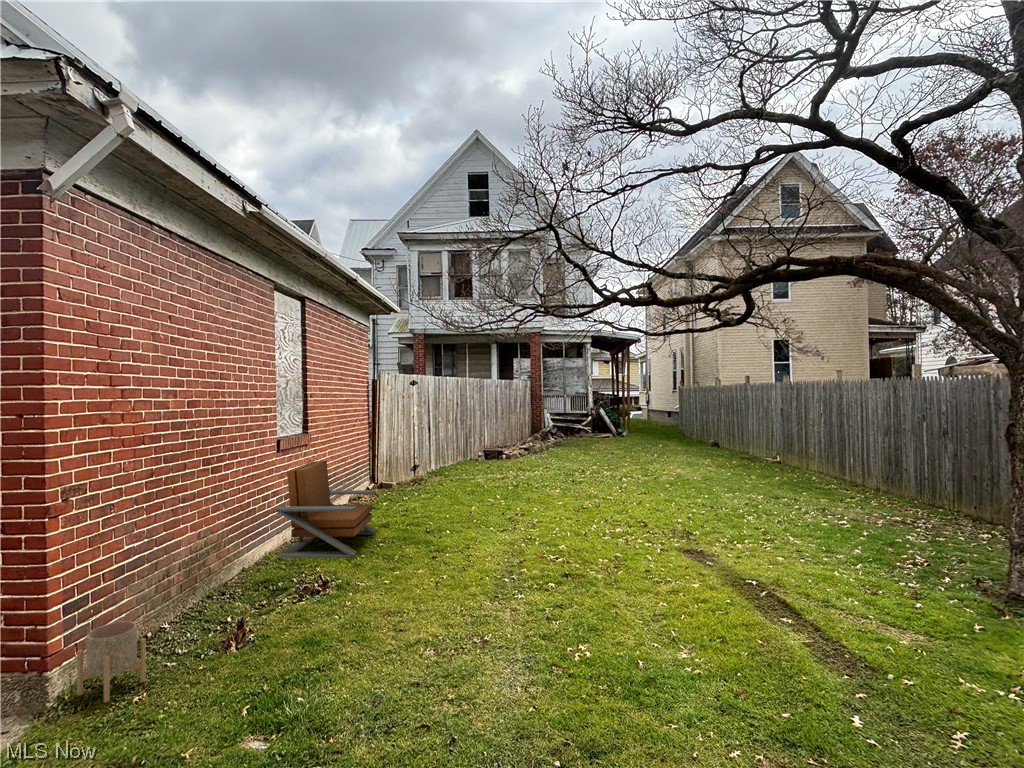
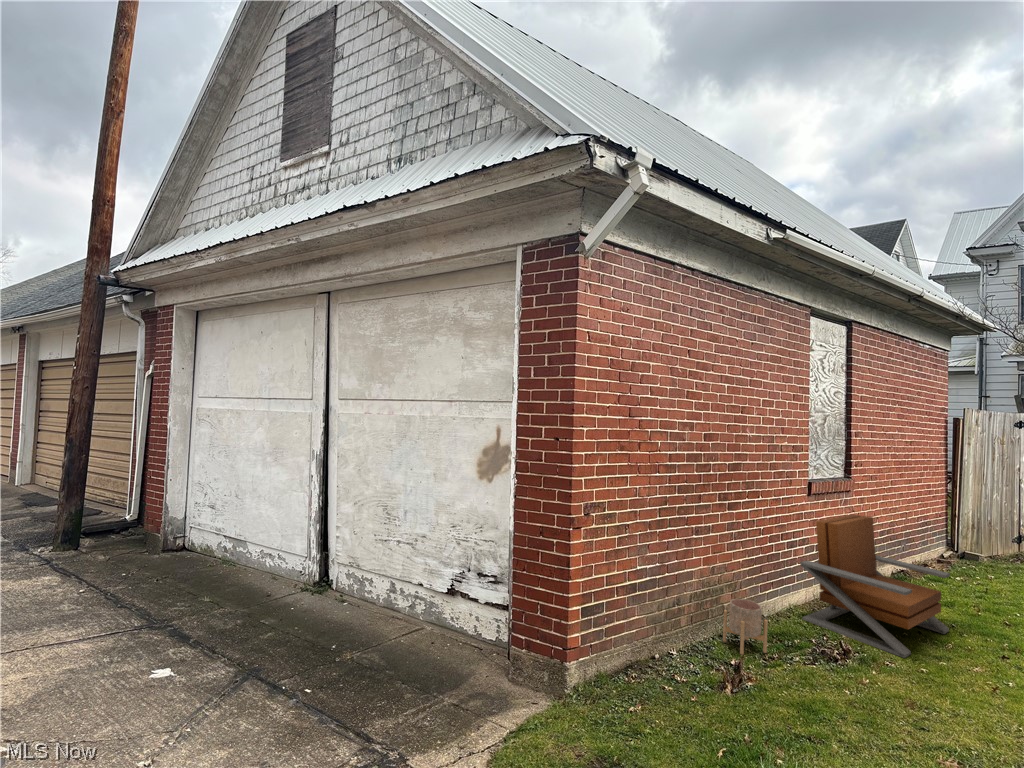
planter: present [77,621,146,702] -> present [723,599,768,655]

